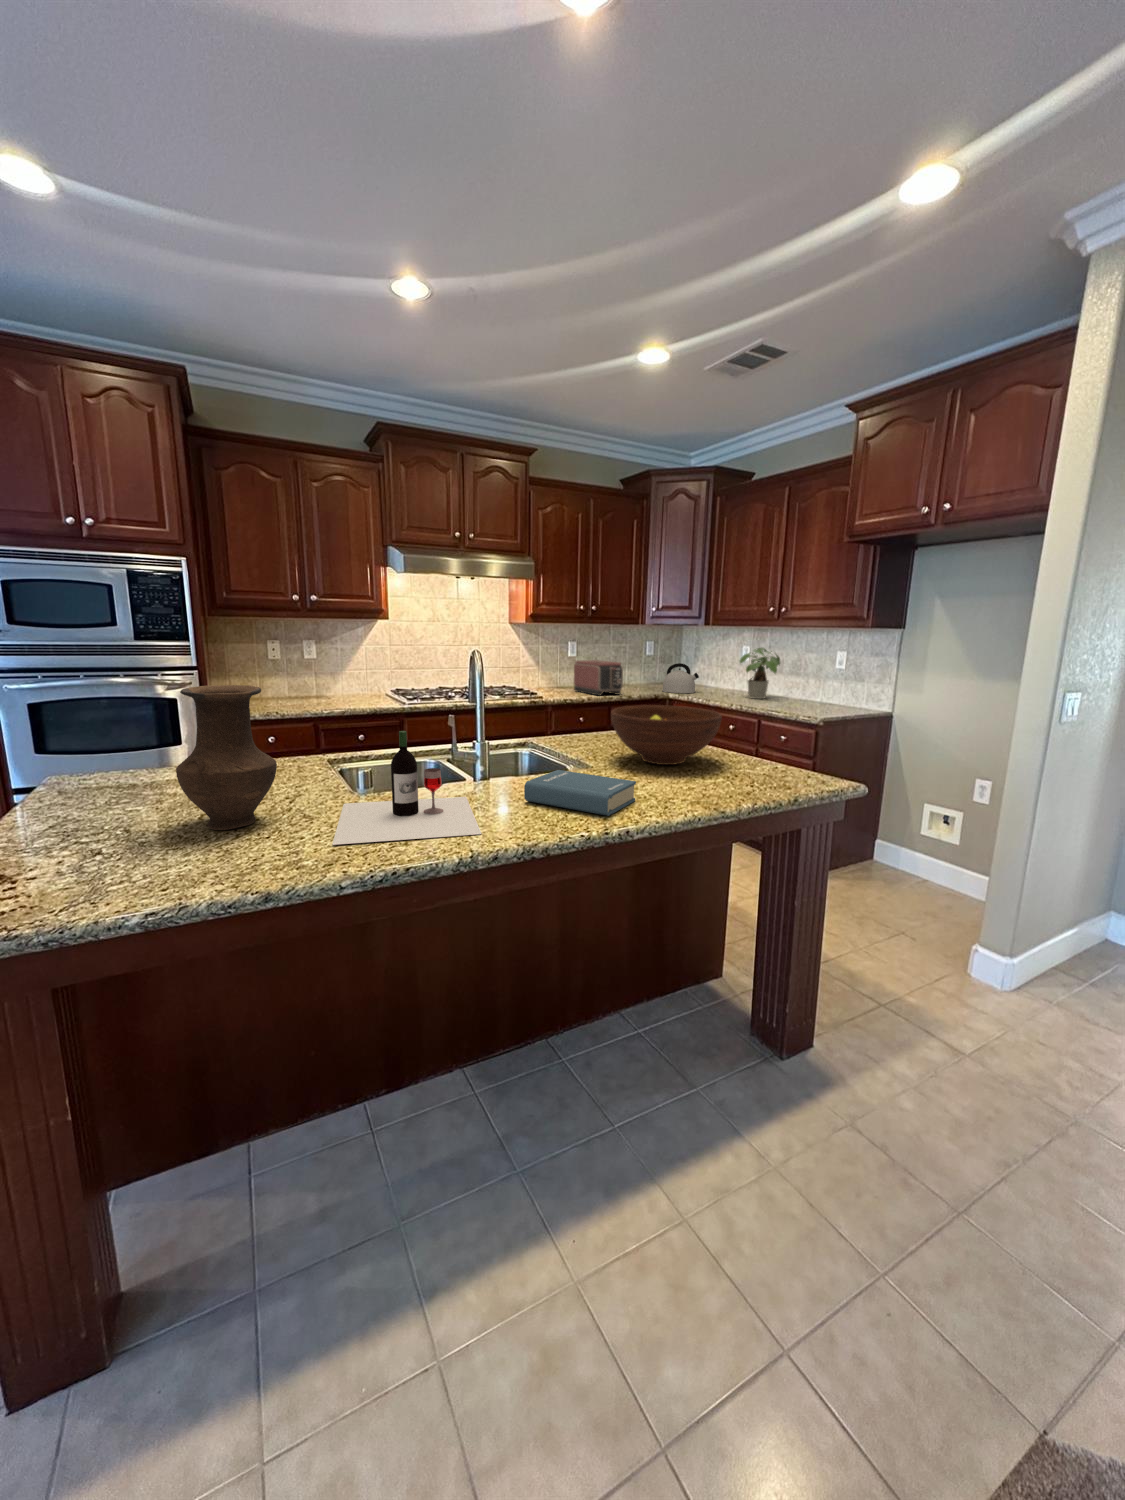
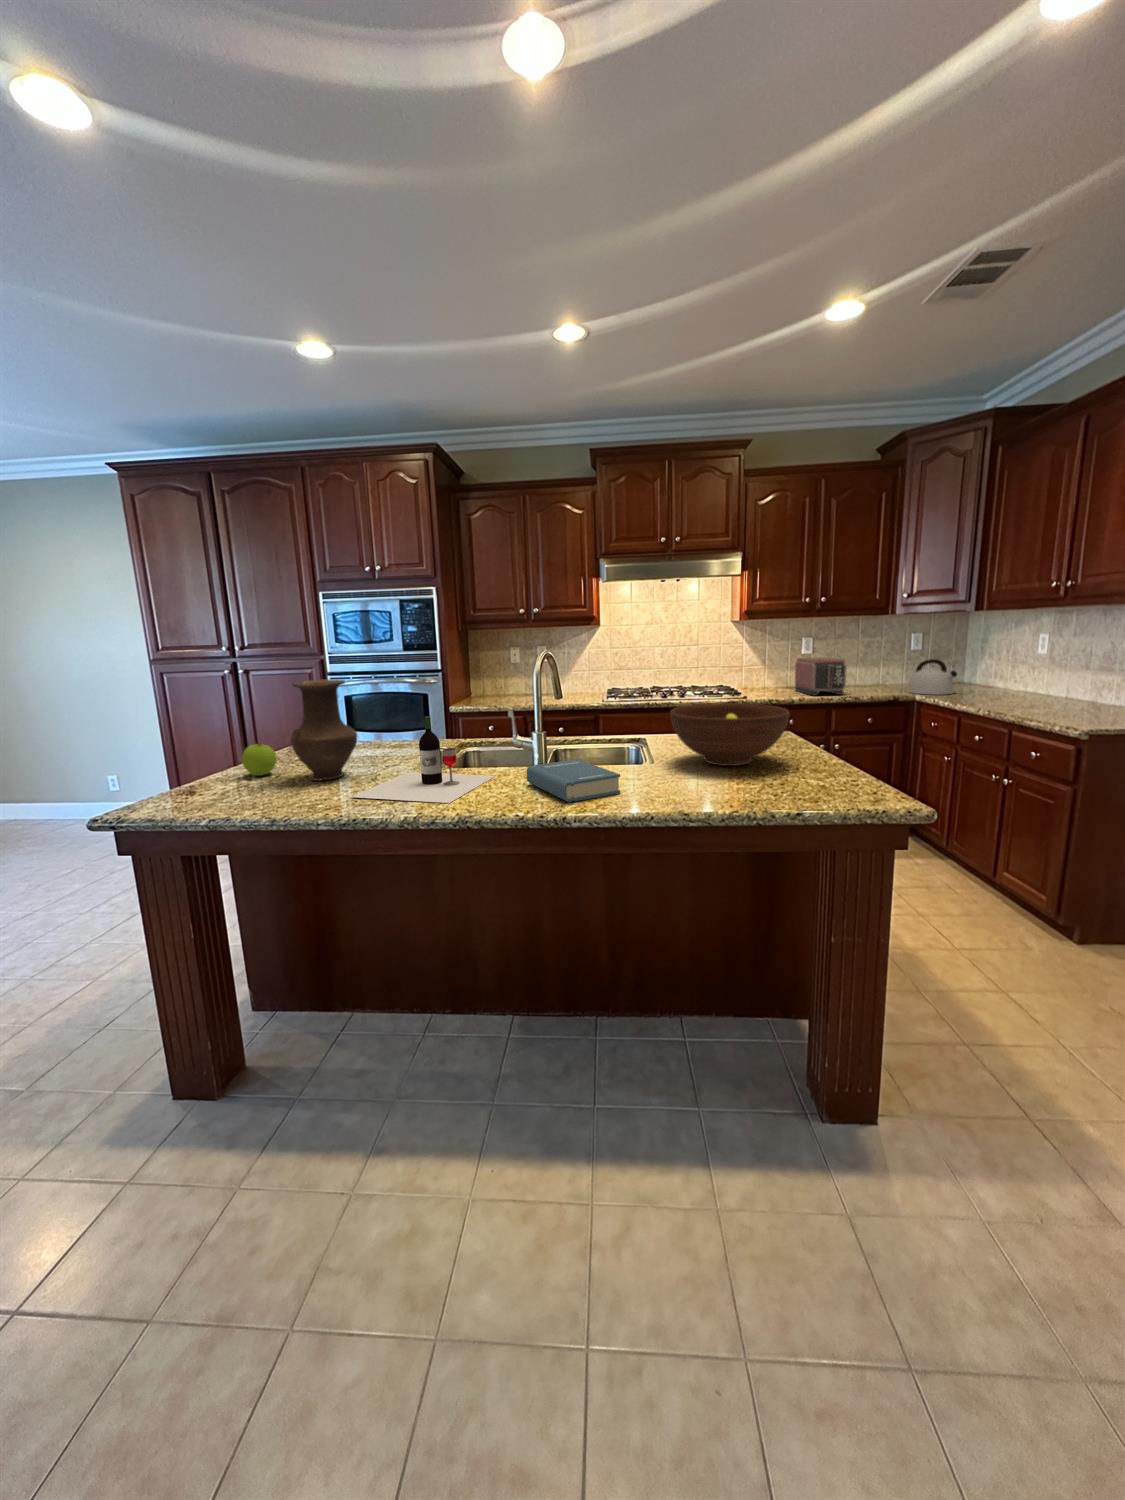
potted plant: present [740,648,780,699] -> none [1006,637,1080,703]
apple: none [64,786,125,835] -> present [242,744,277,776]

